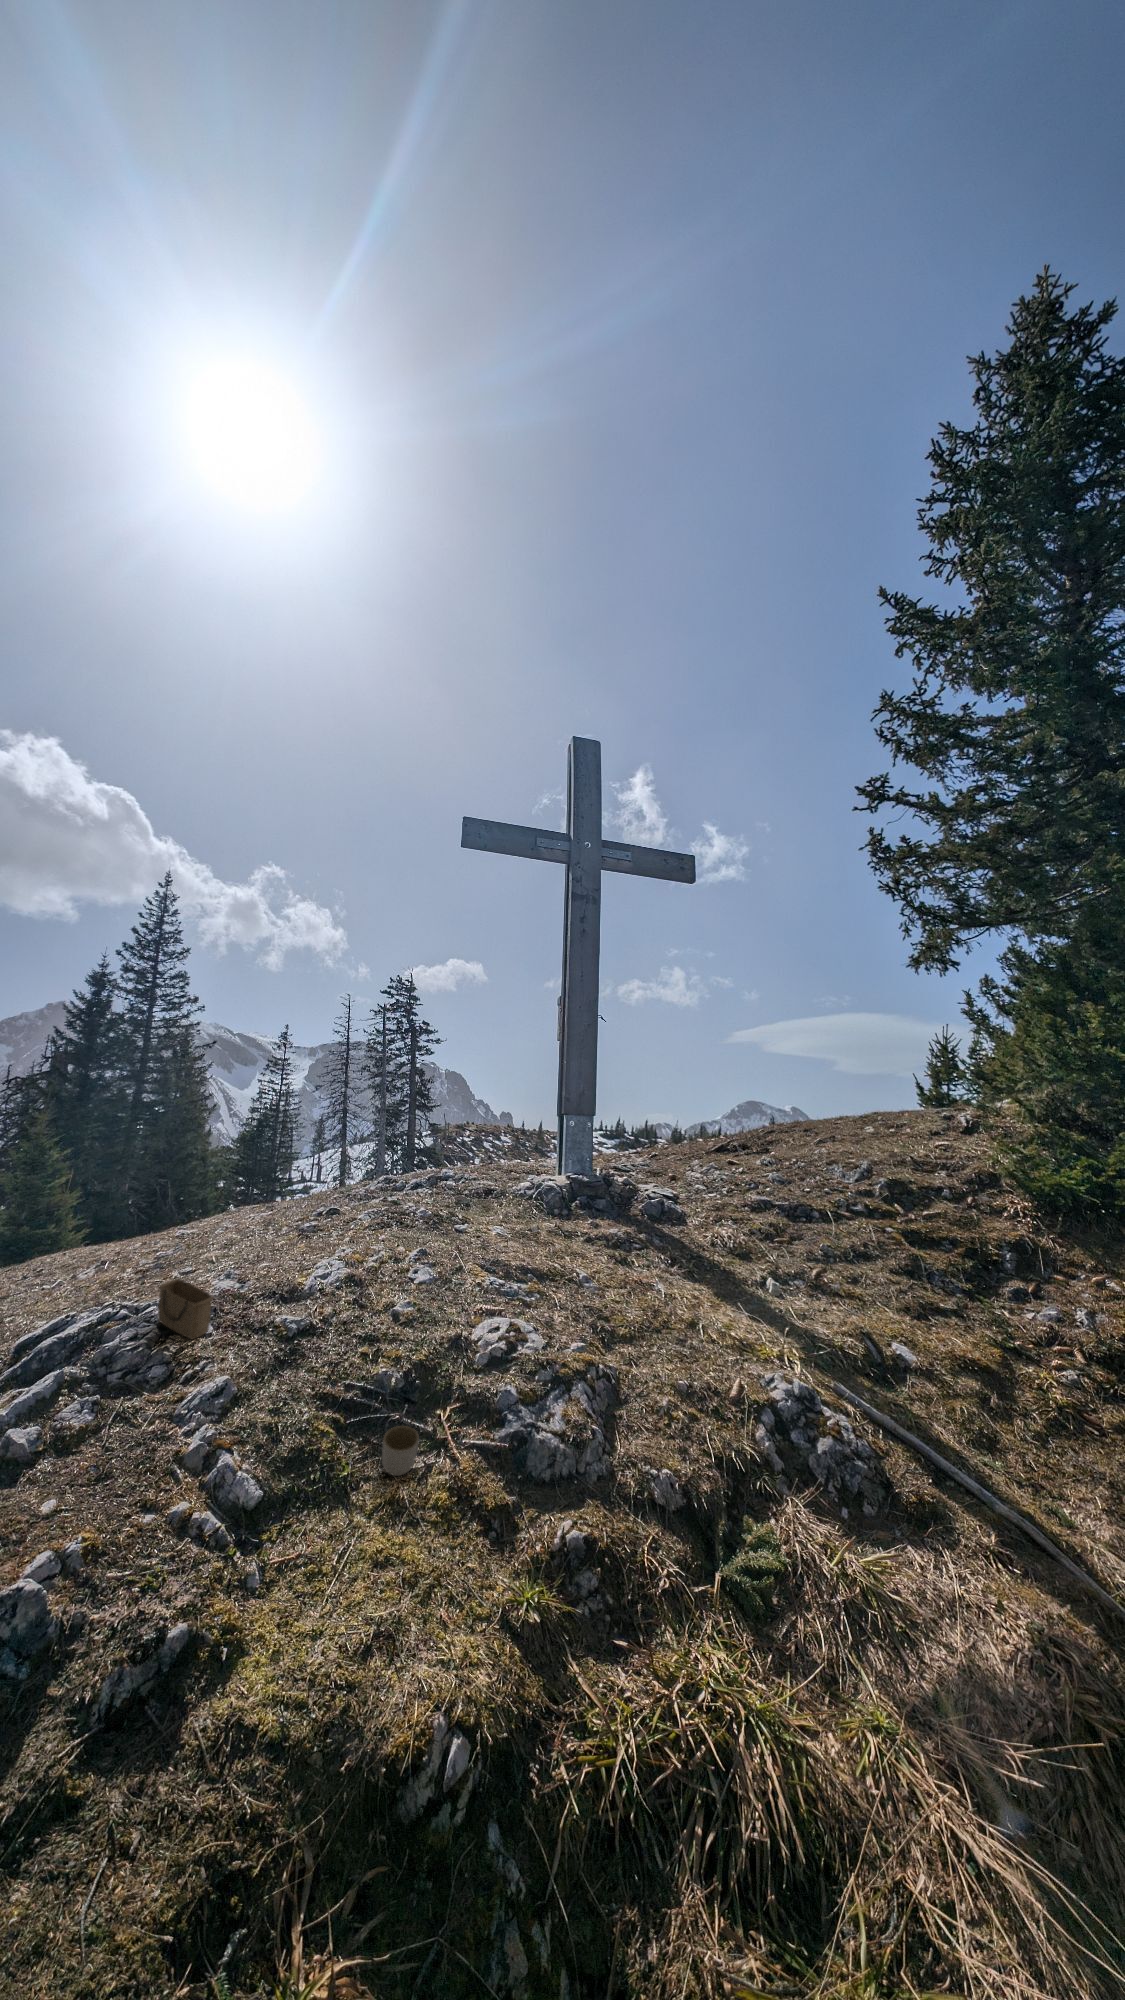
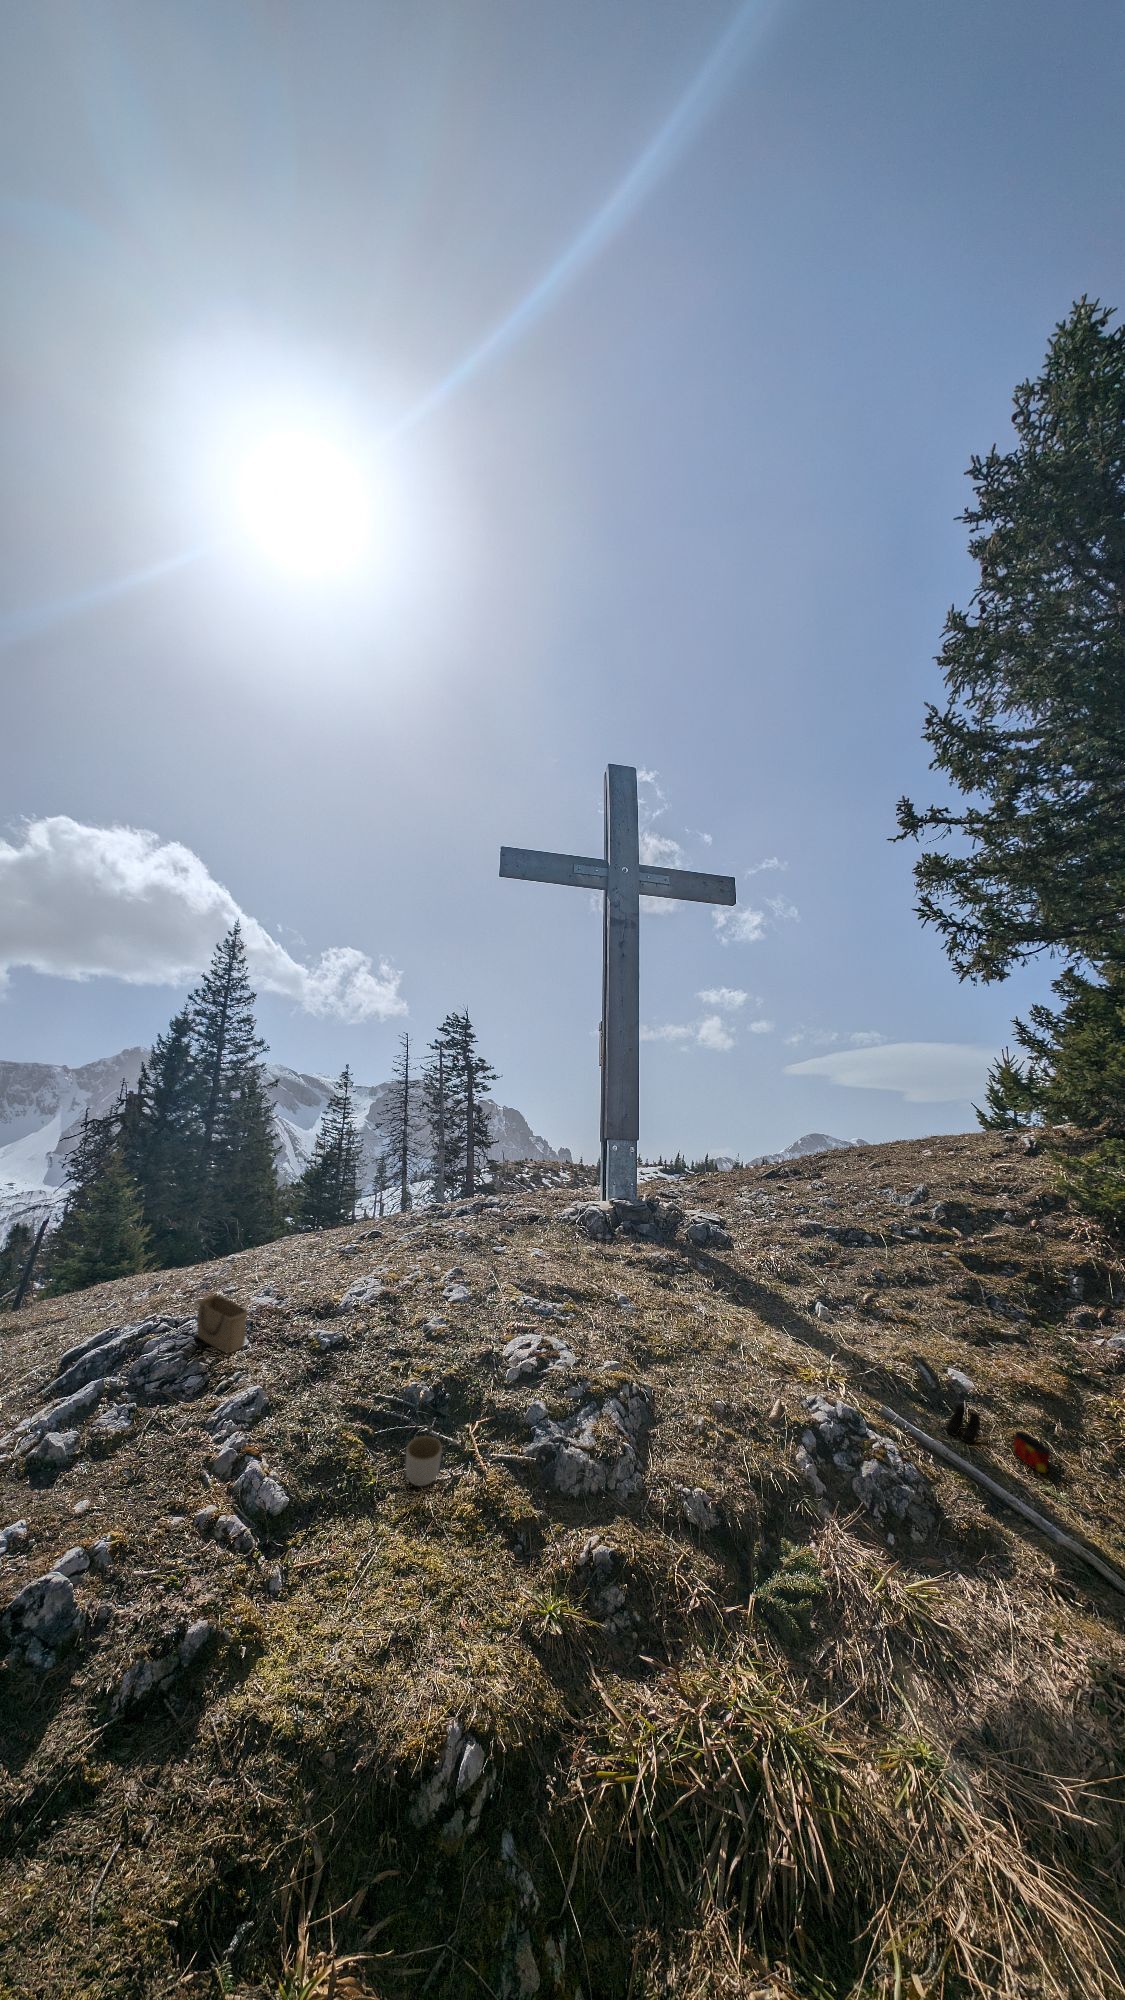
boots: none [891,1381,923,1418] -> present [946,1405,980,1443]
bag: none [950,1406,987,1446] -> present [1012,1431,1052,1473]

